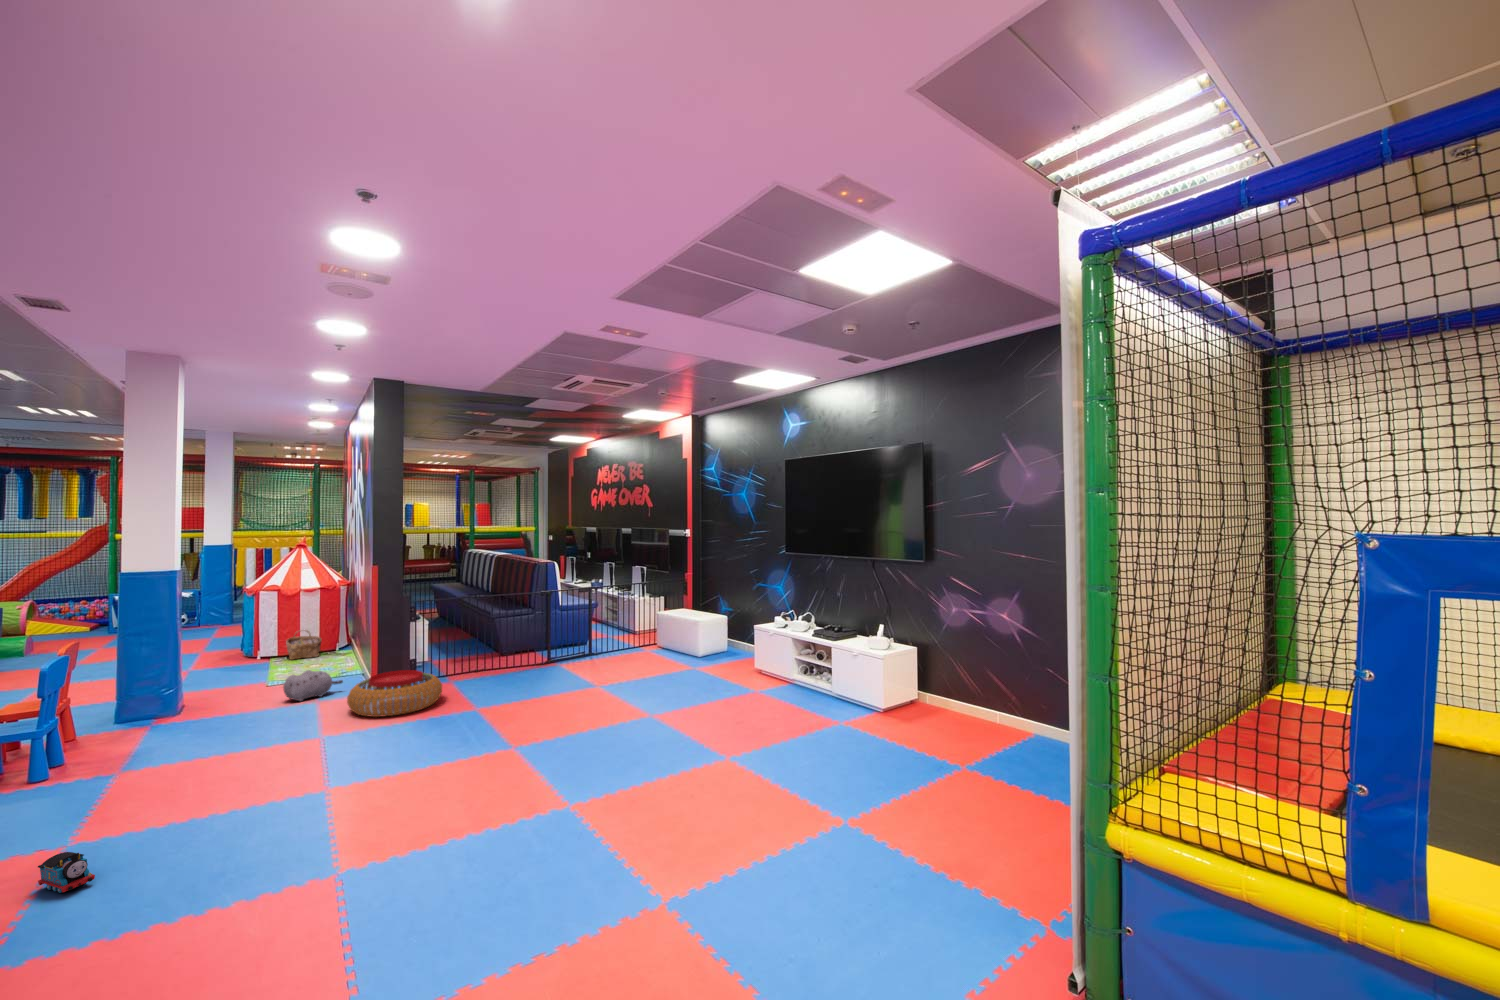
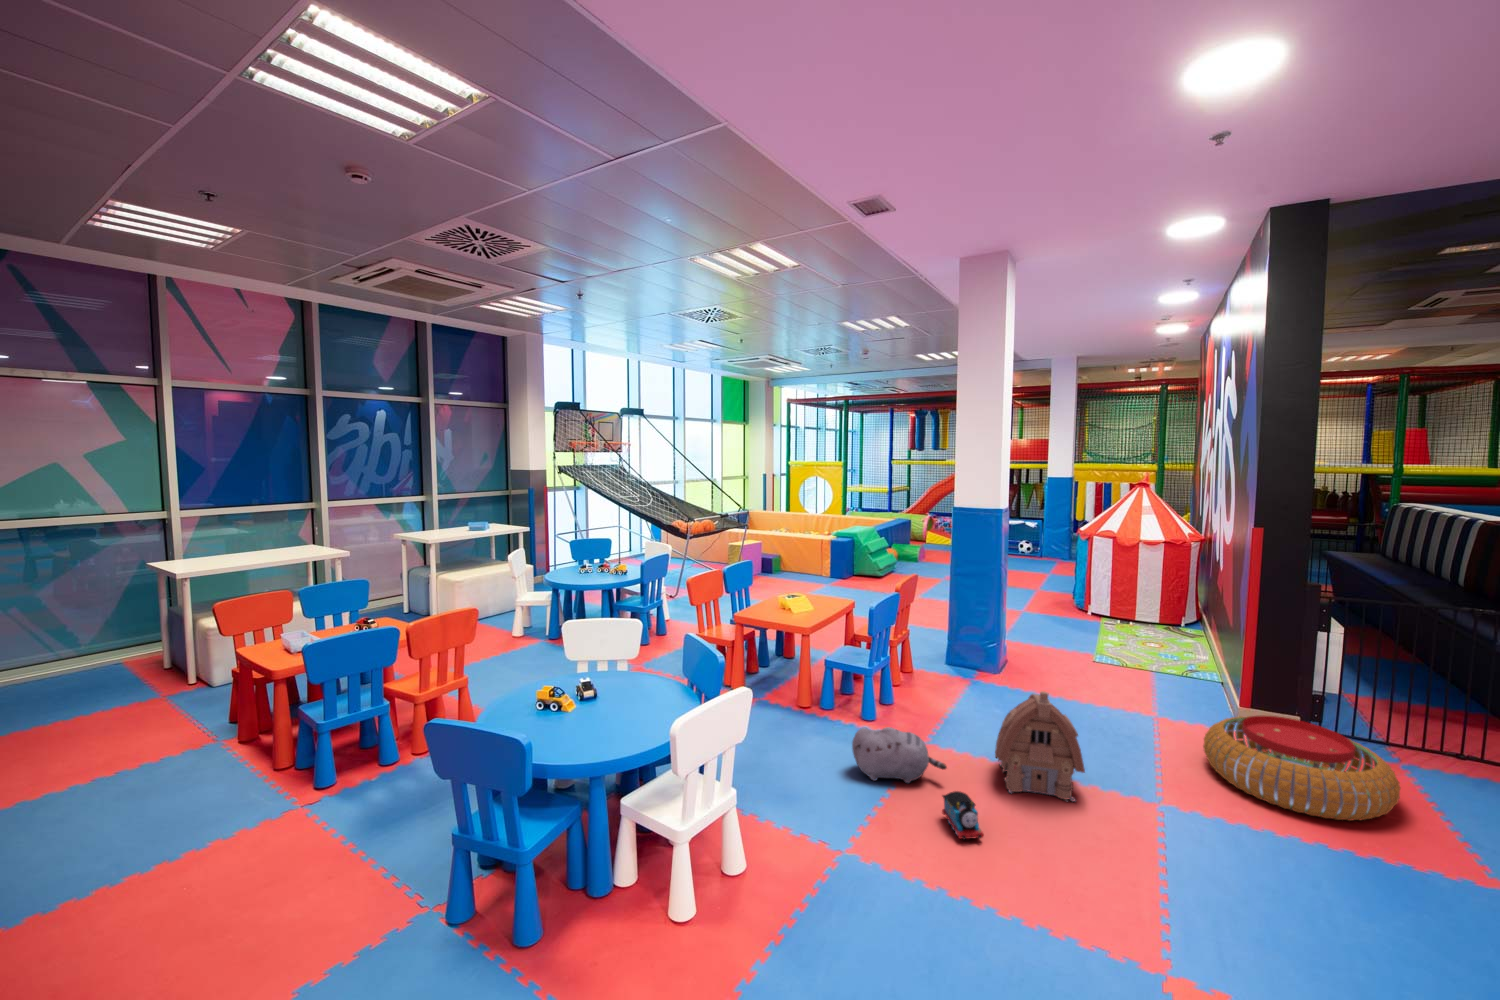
woven basket: present [286,630,322,660] -> none [1120,592,1164,631]
plush toy: present [283,670,343,701] -> present [852,727,947,783]
toy house: none [194,686,269,769] -> present [995,691,1085,801]
toy train: present [38,852,95,893] -> present [942,791,983,839]

